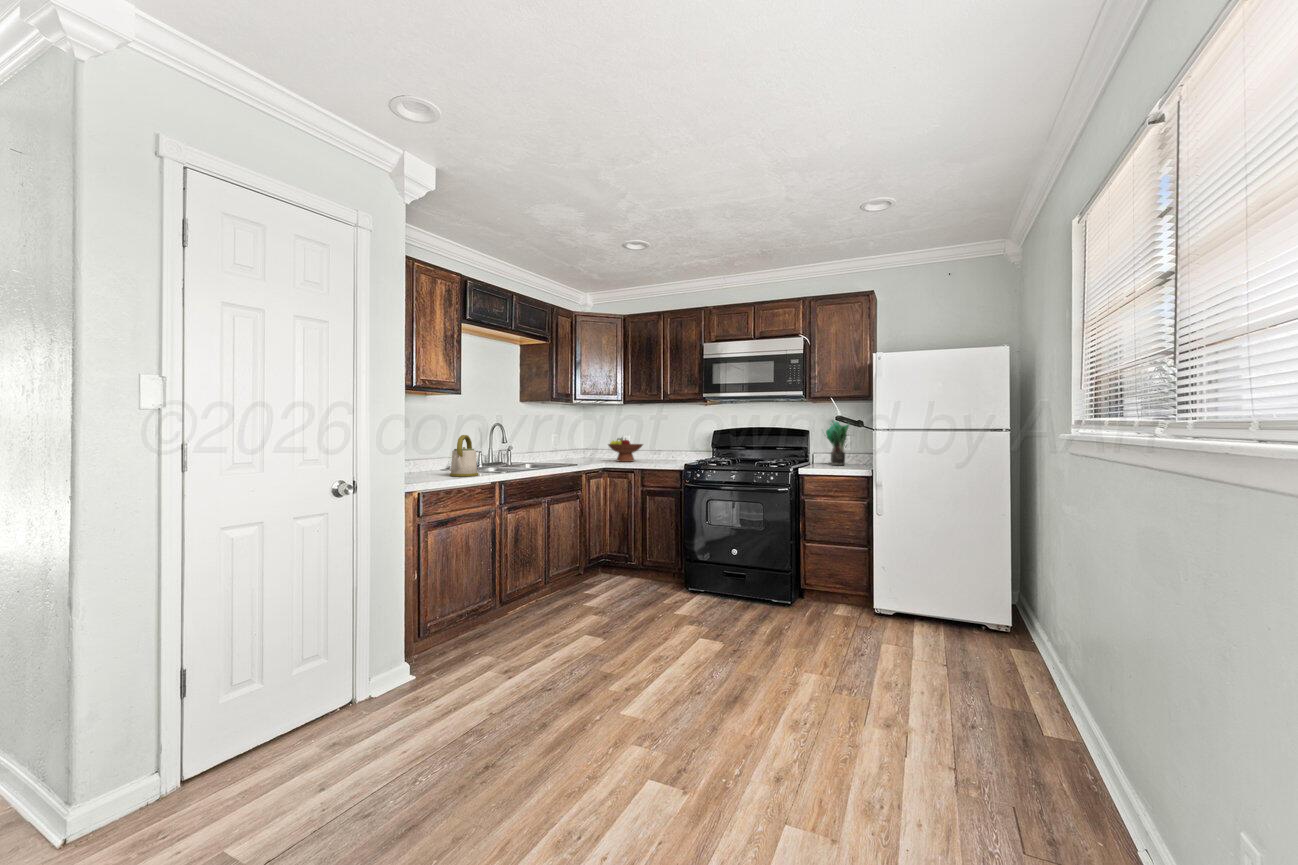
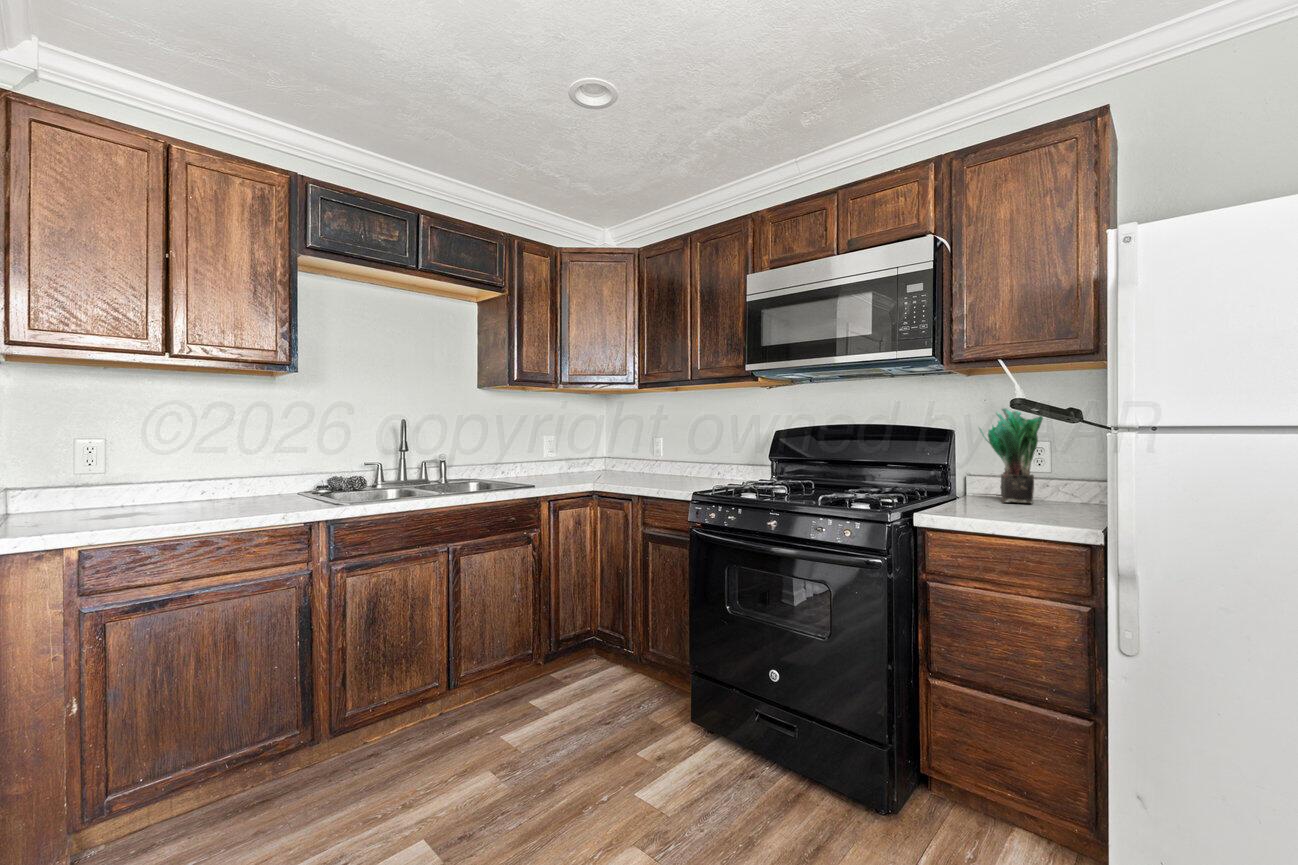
kettle: present [450,435,478,476] -> none [212,440,277,515]
fruit bowl: present [608,438,643,462] -> none [605,441,664,481]

